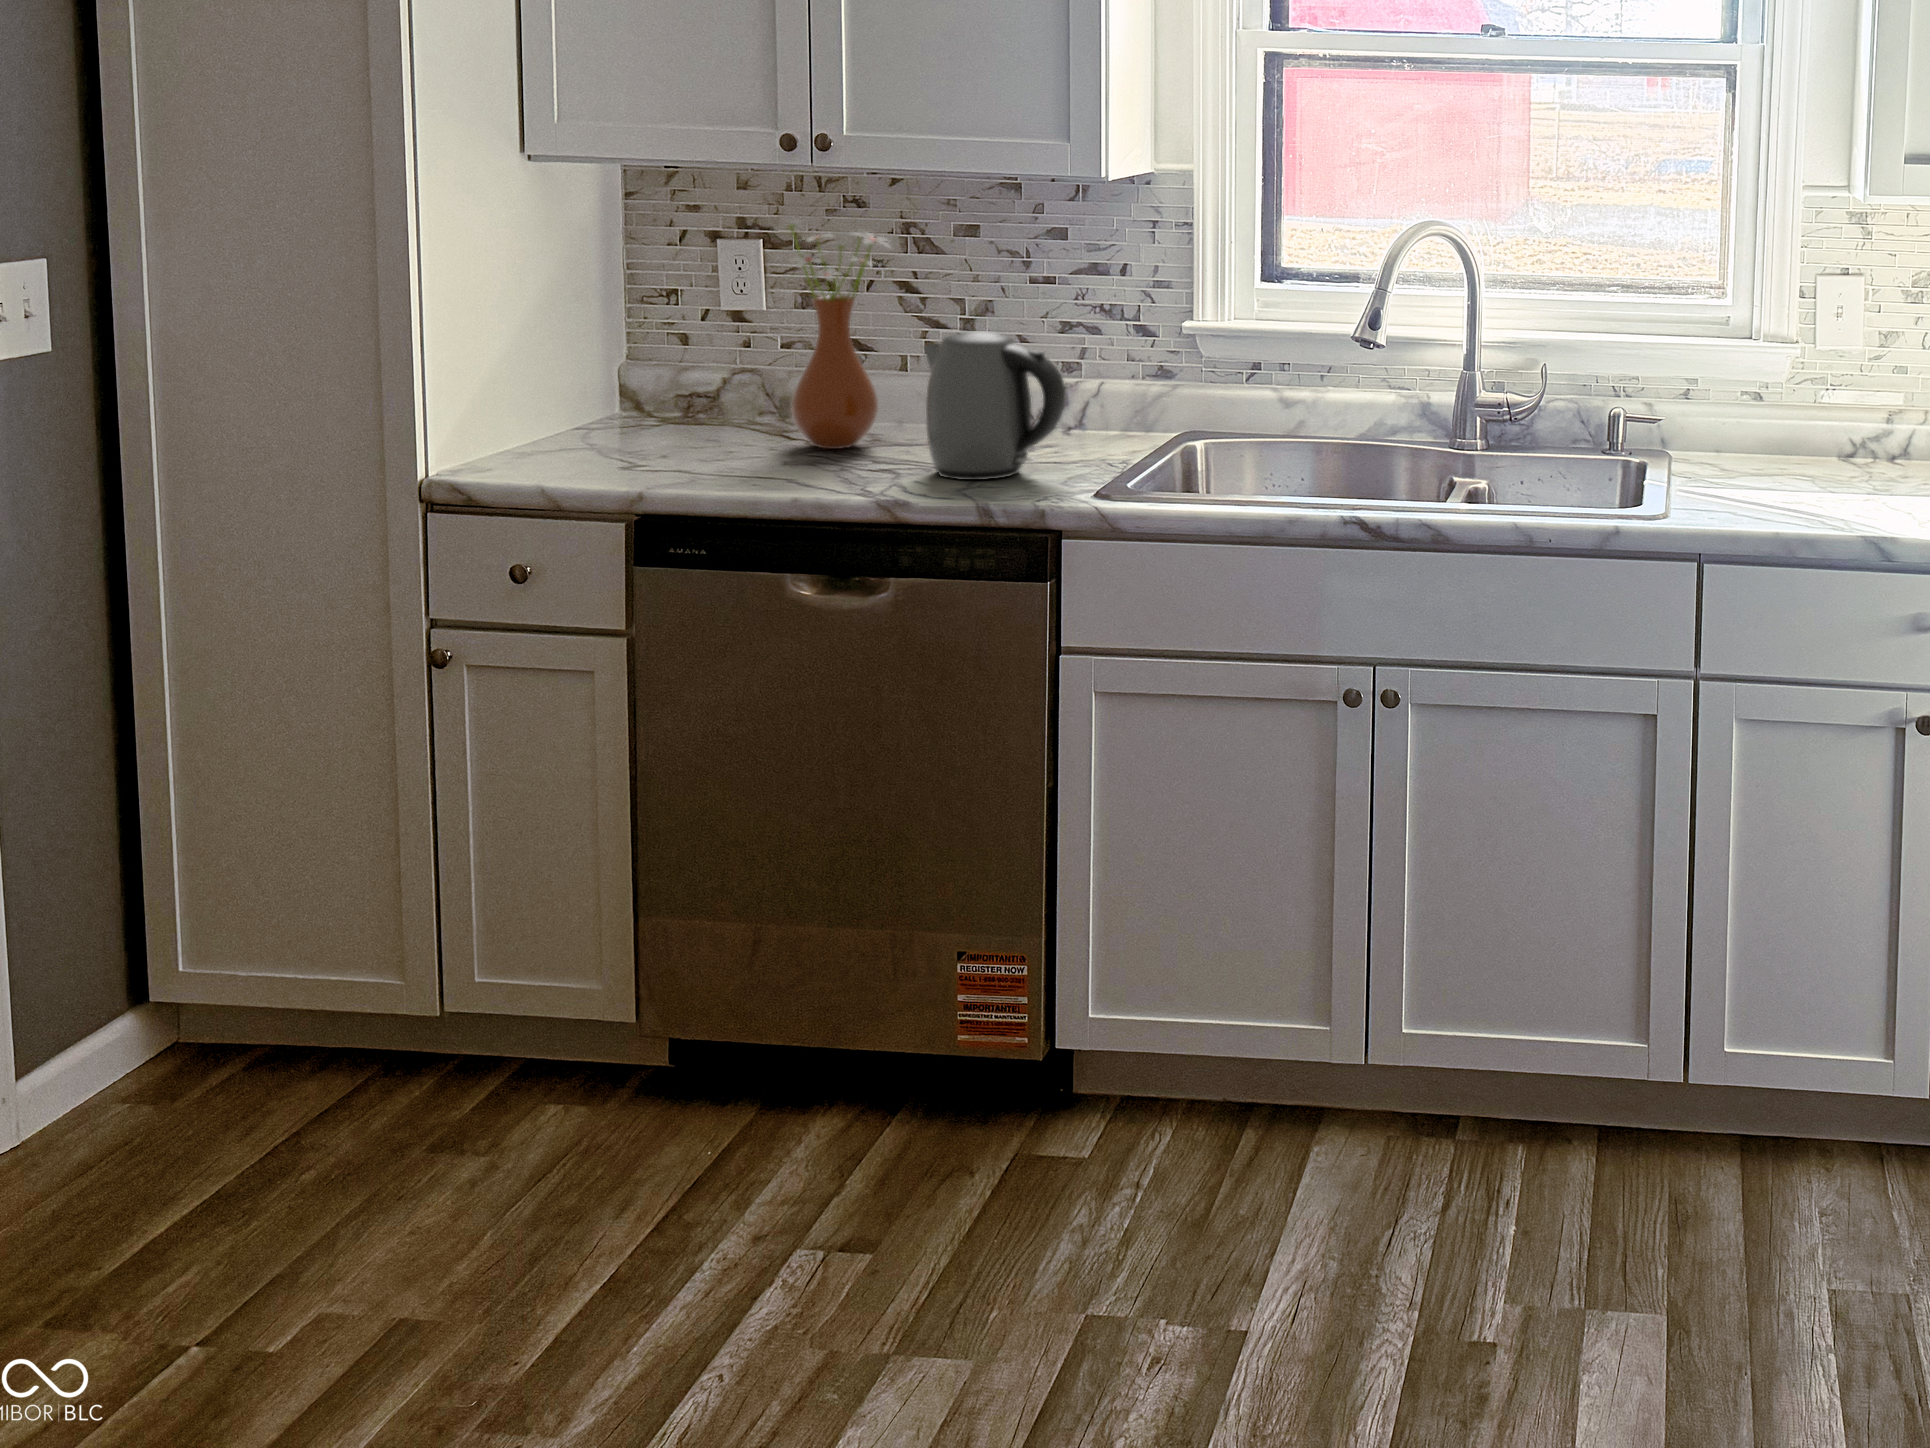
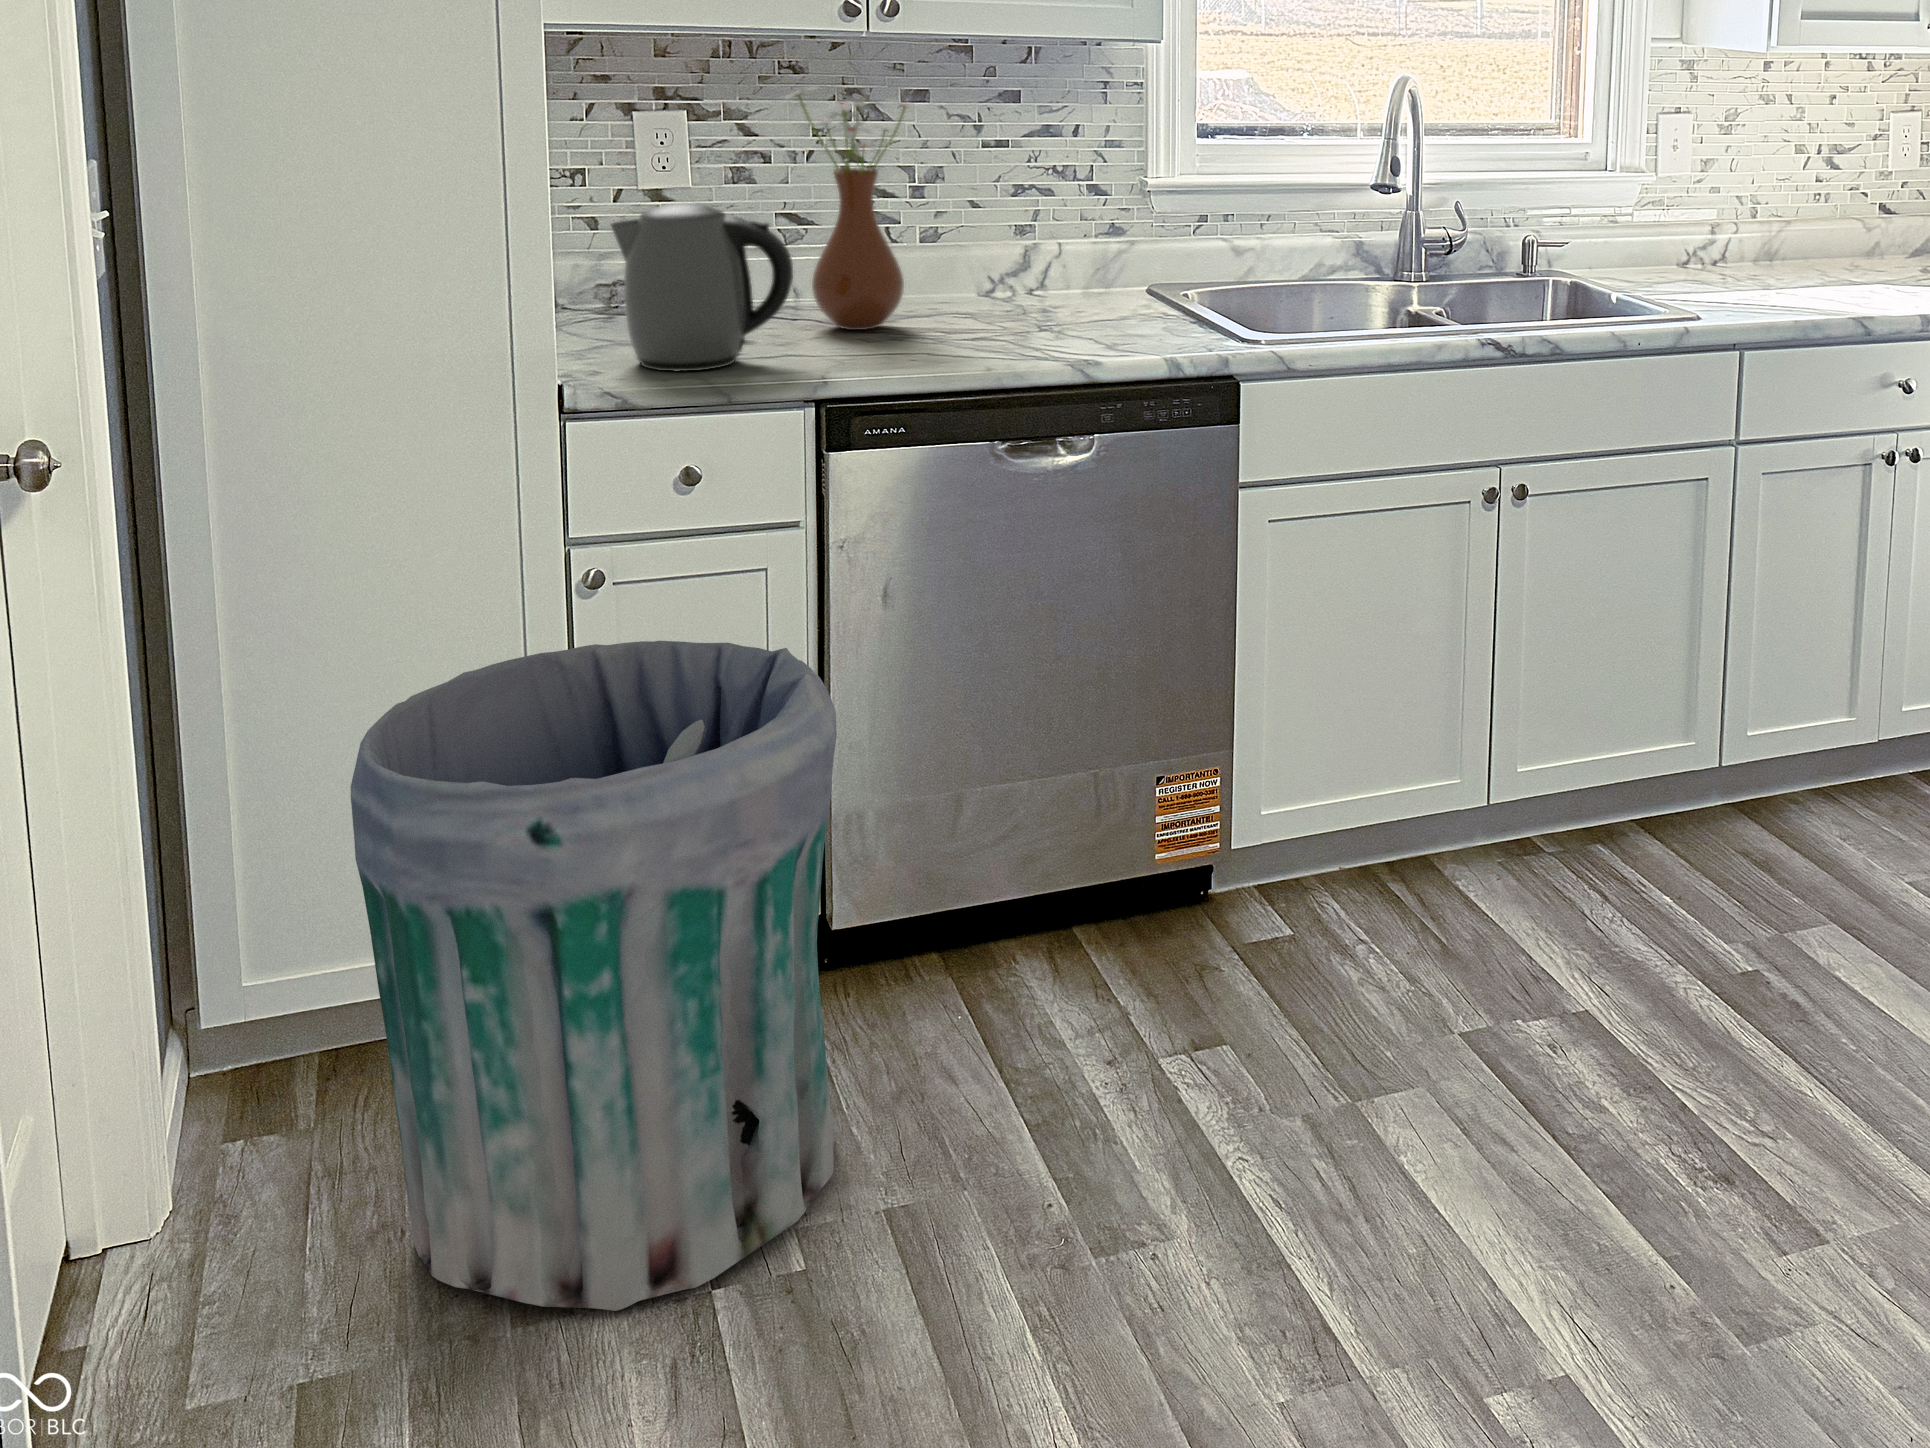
kettle: present [924,331,1065,480] -> present [611,203,793,371]
trash can: none [104,701,556,1293] -> present [350,641,837,1311]

